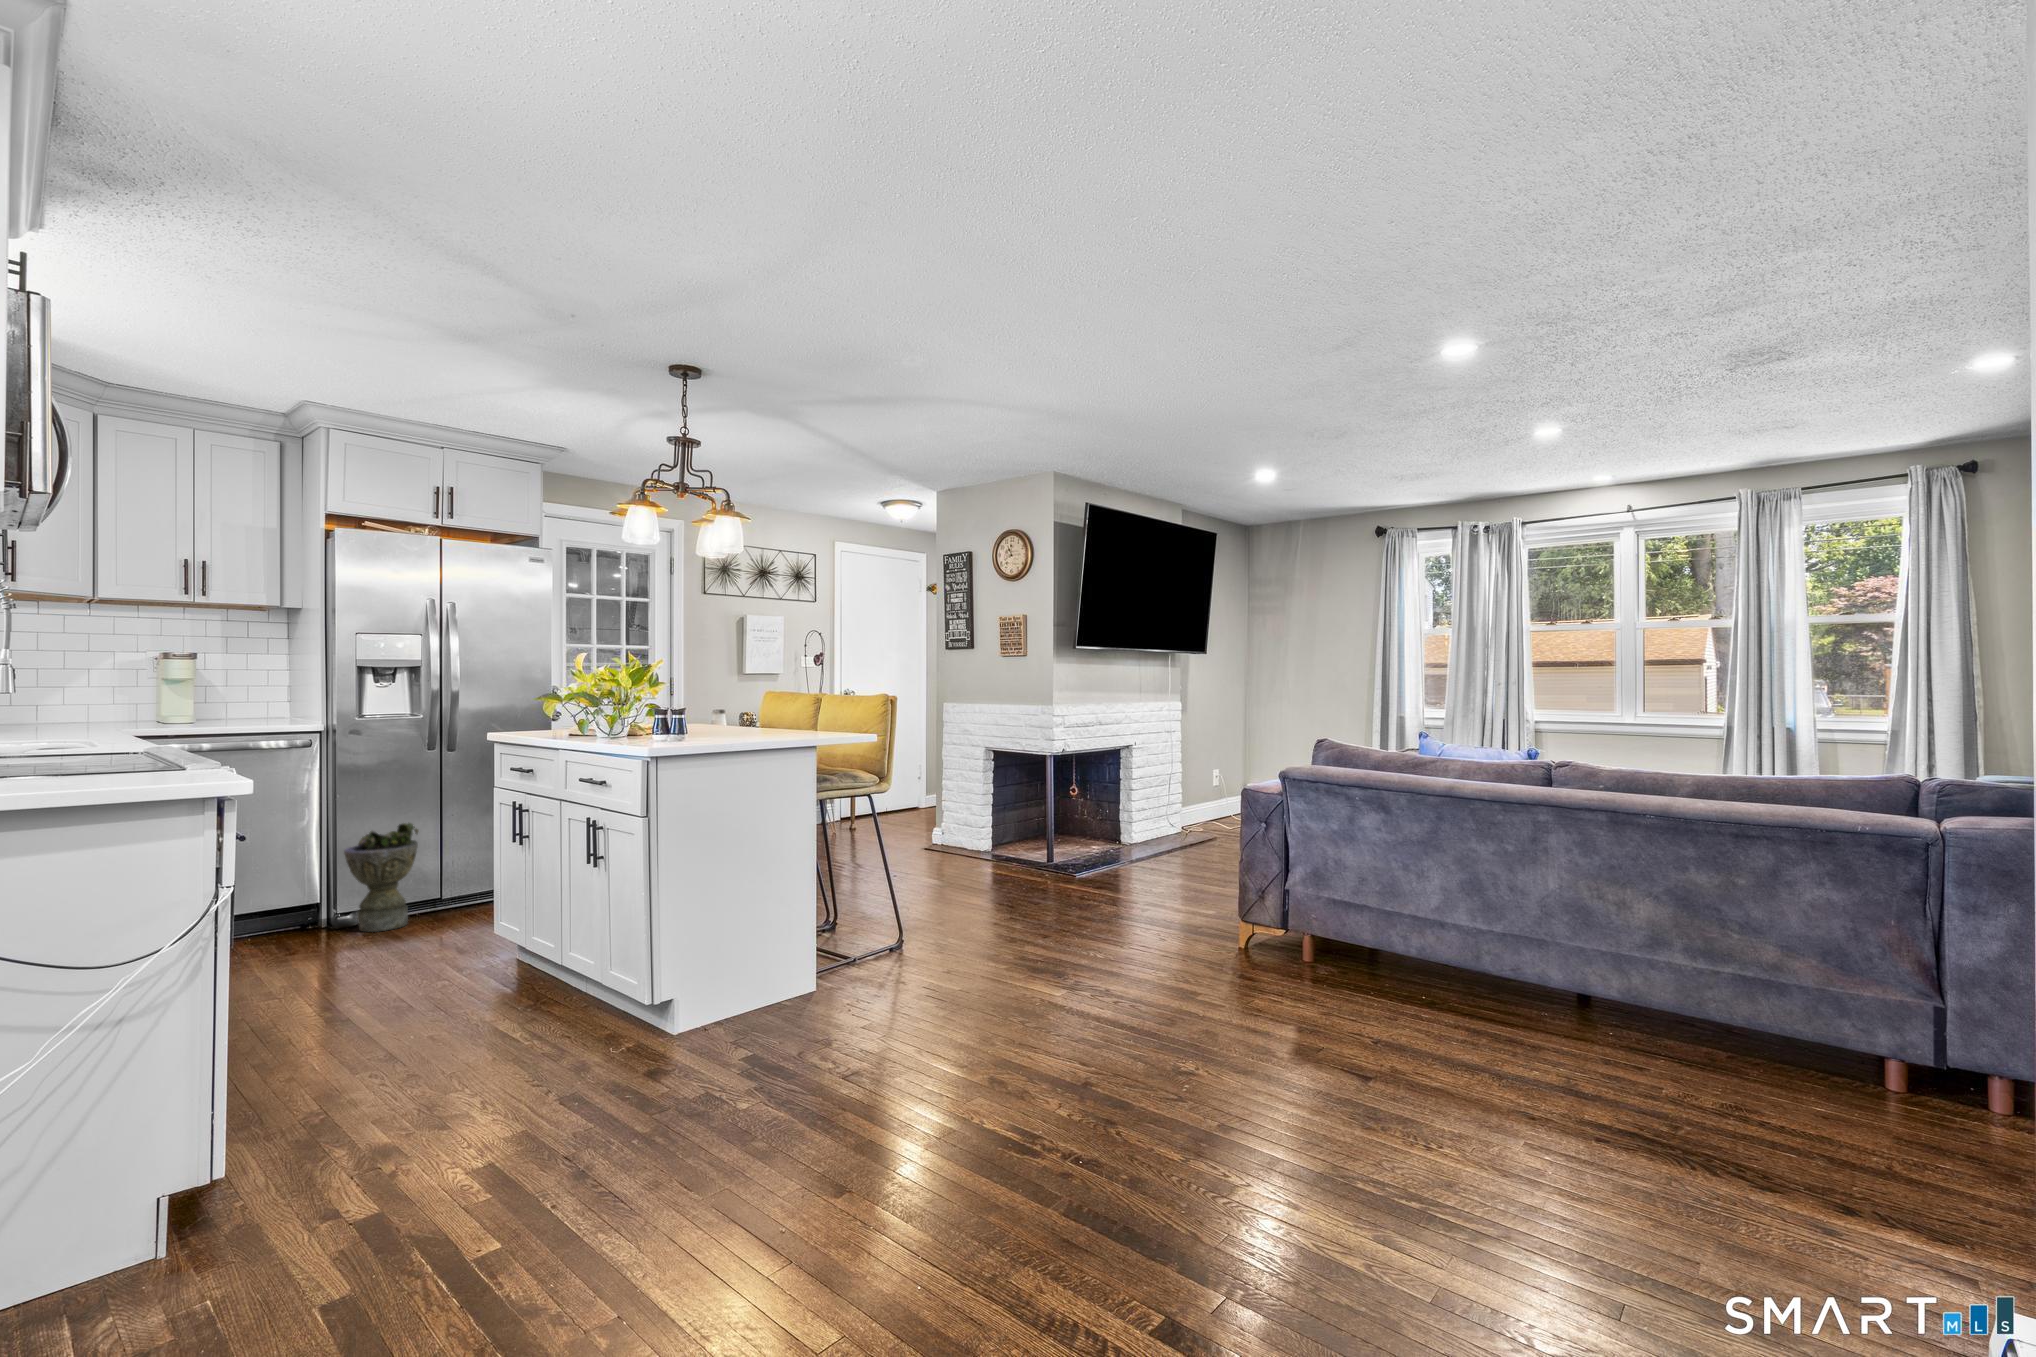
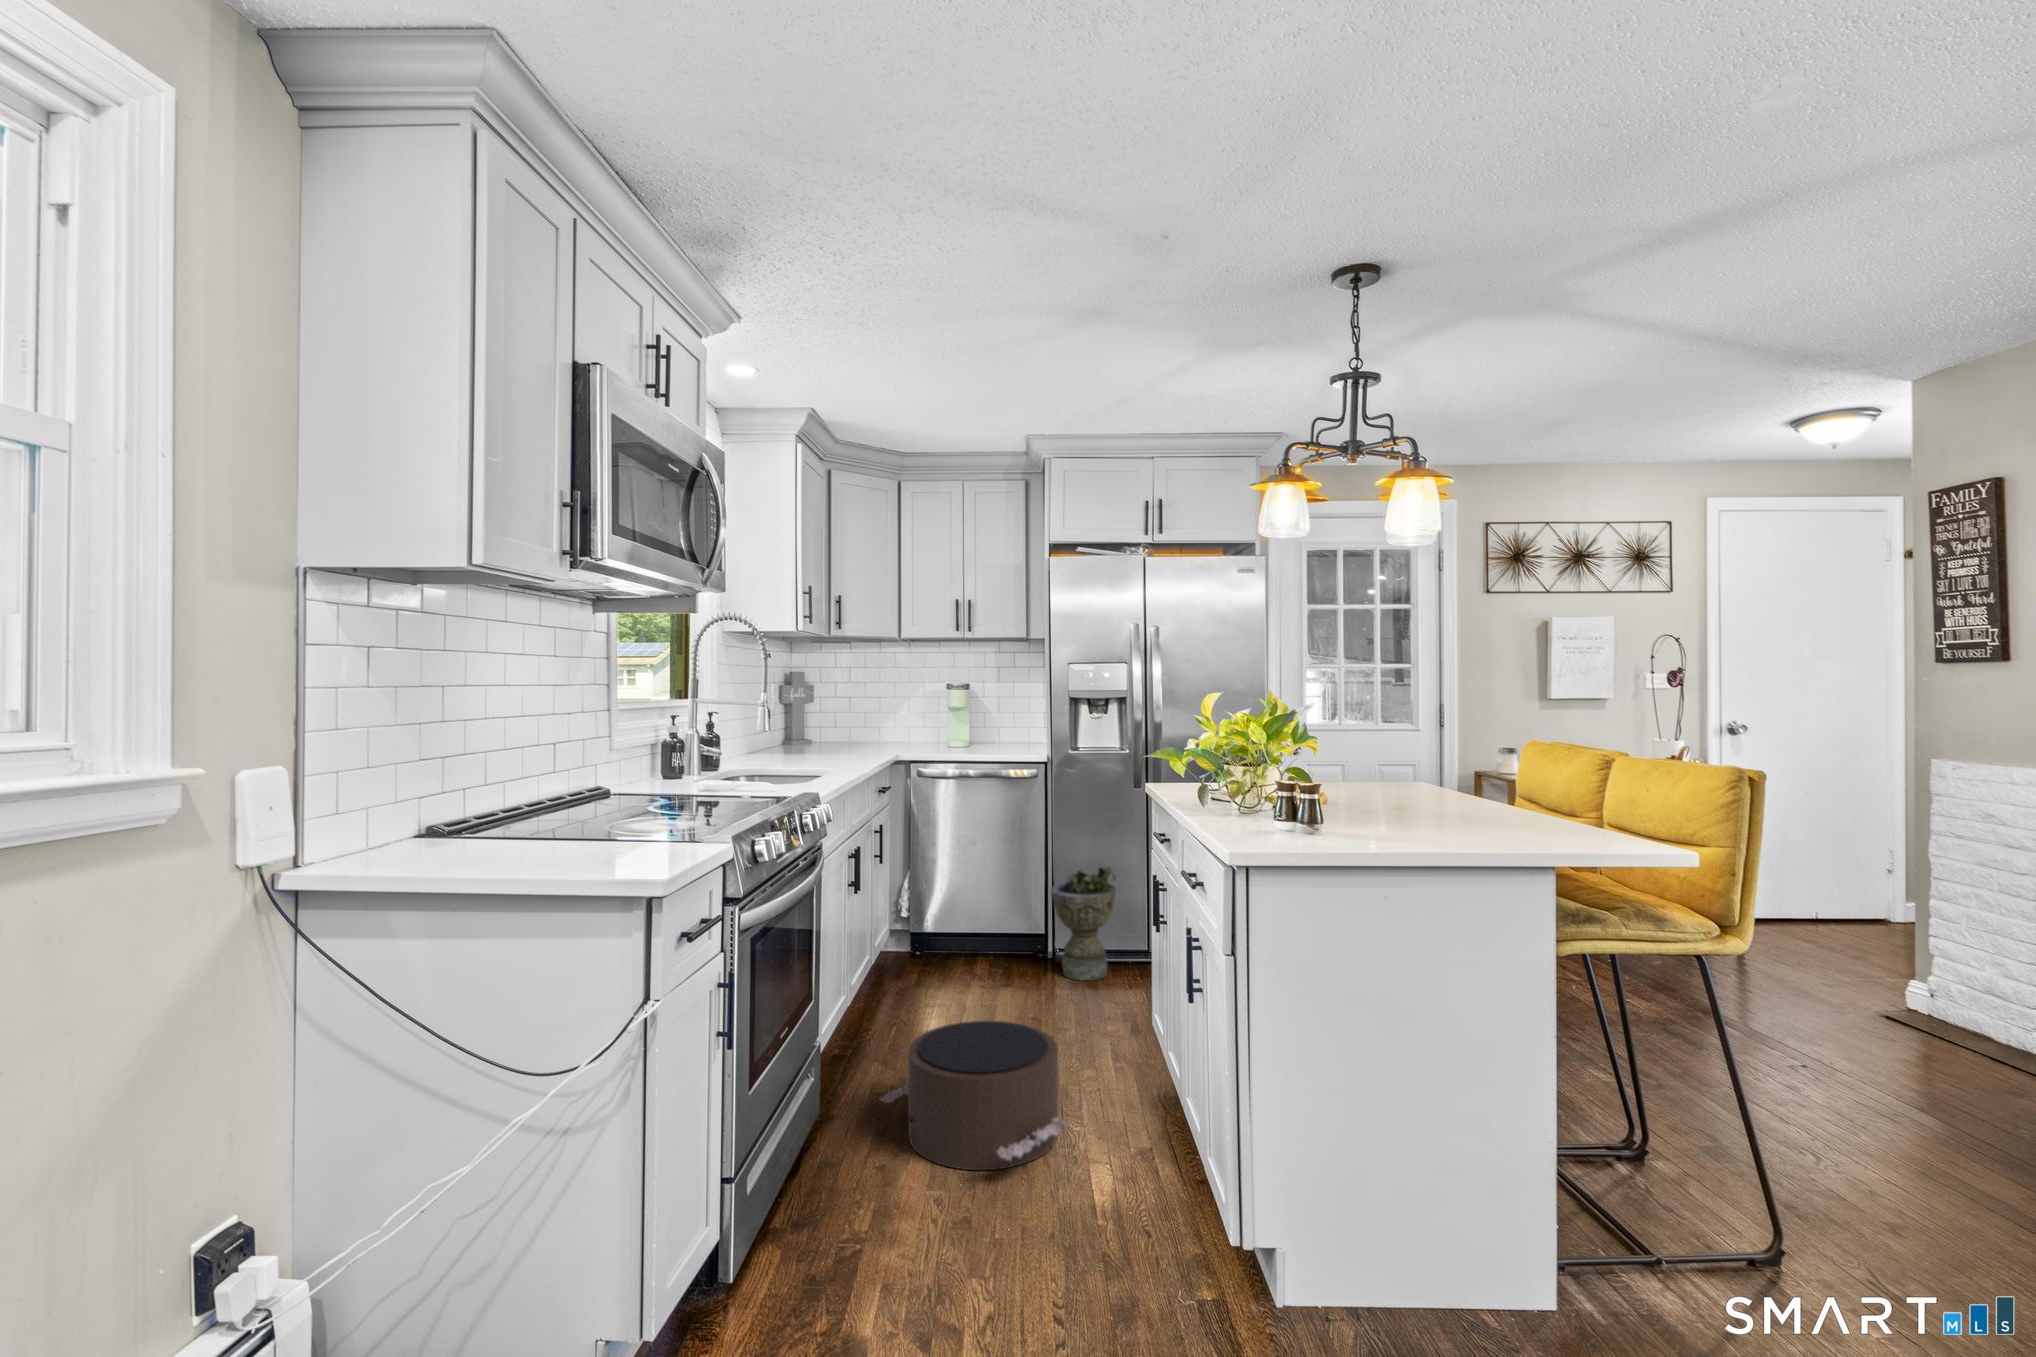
pouf: none [281,932,487,1043] -> present [881,1021,1066,1170]

